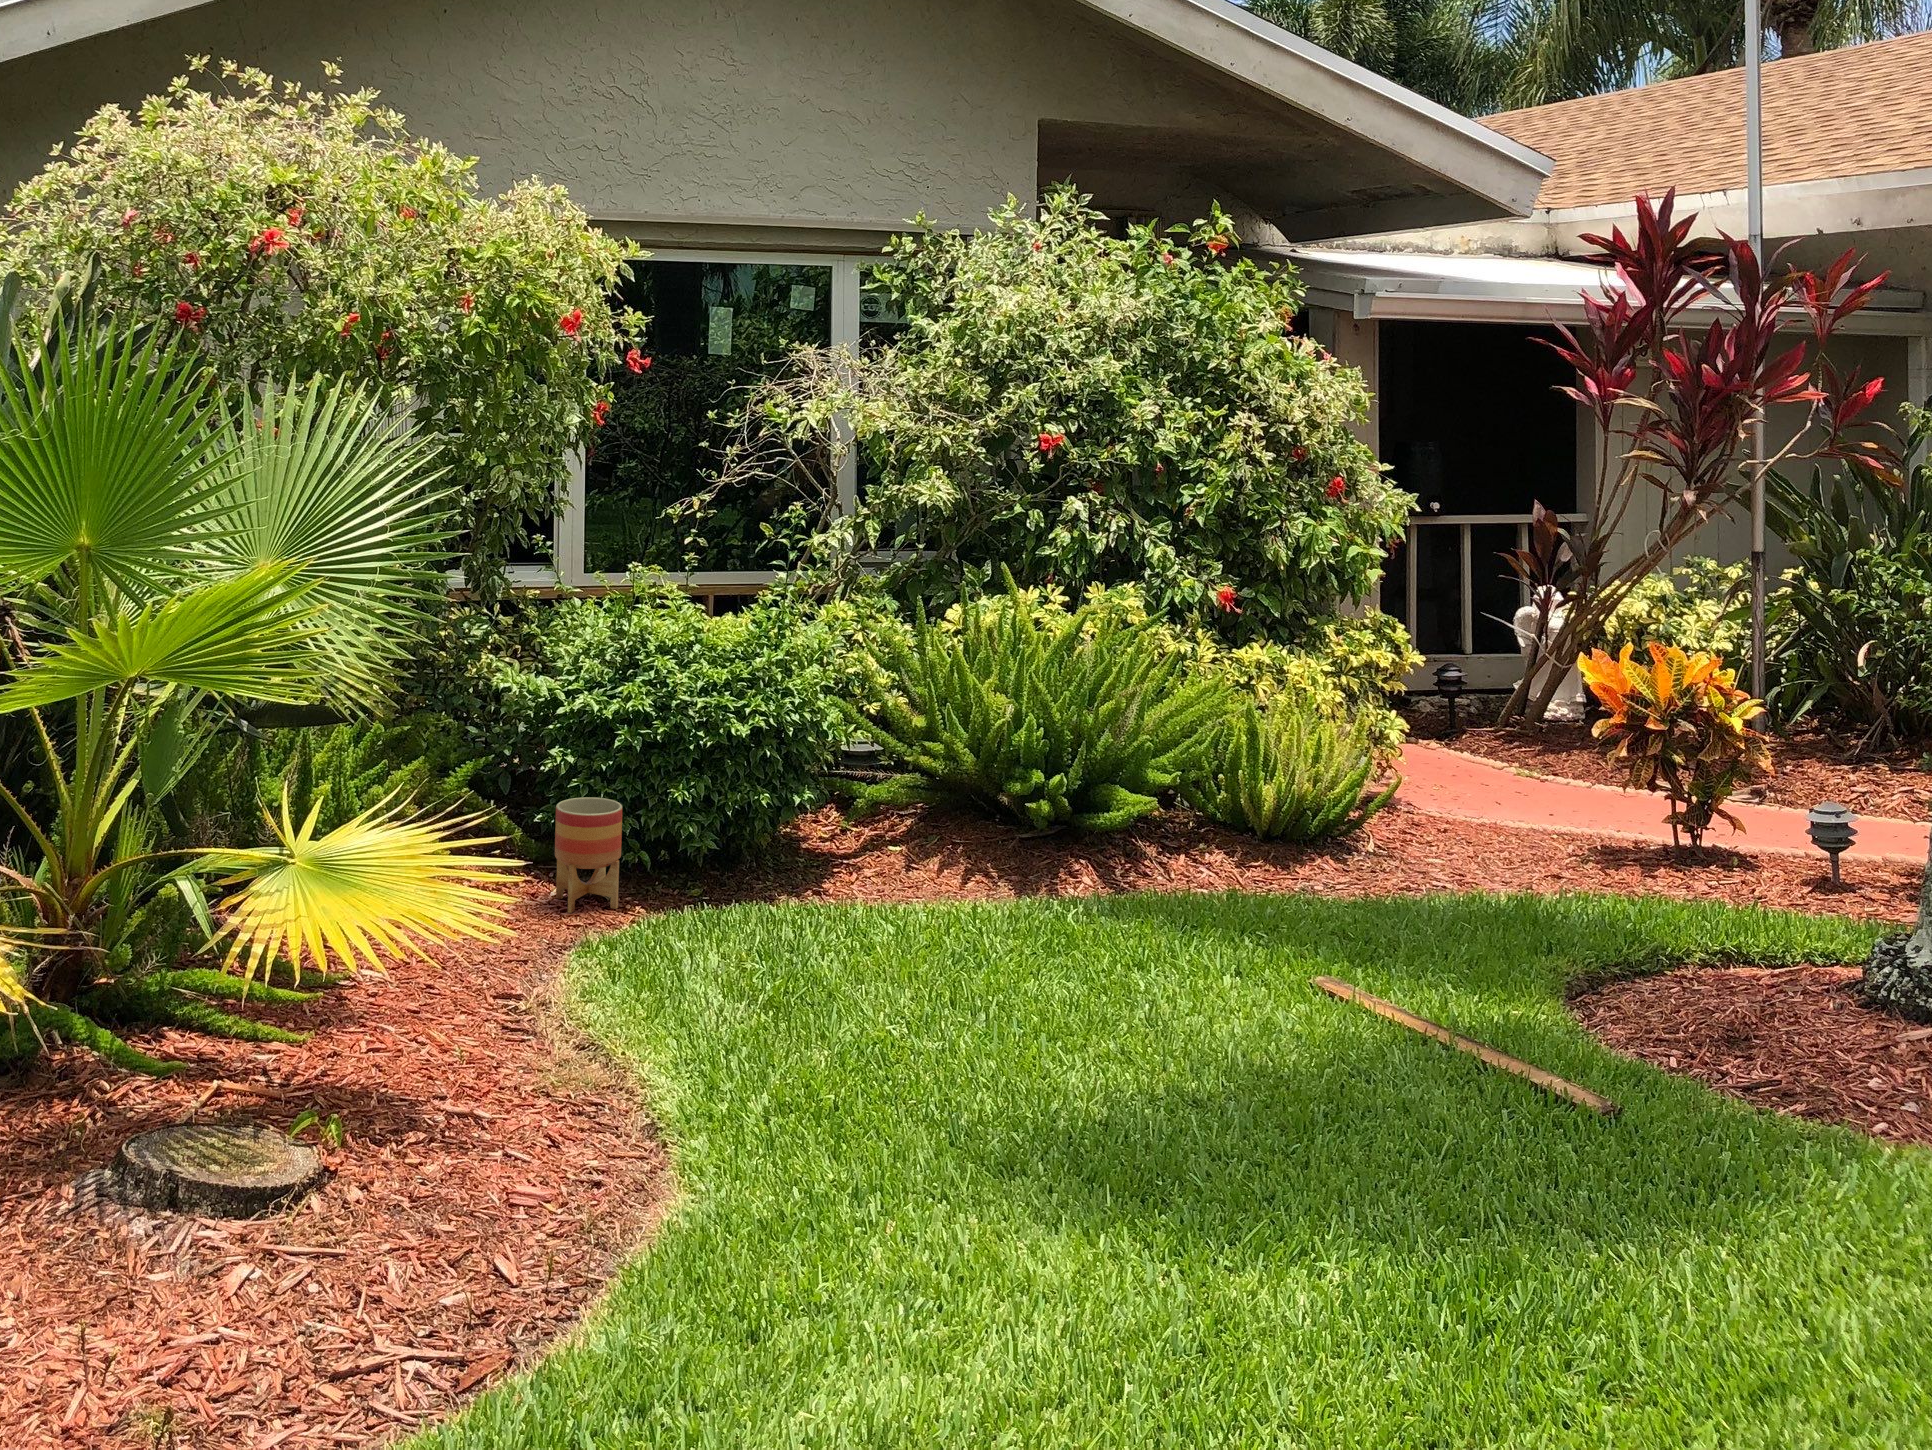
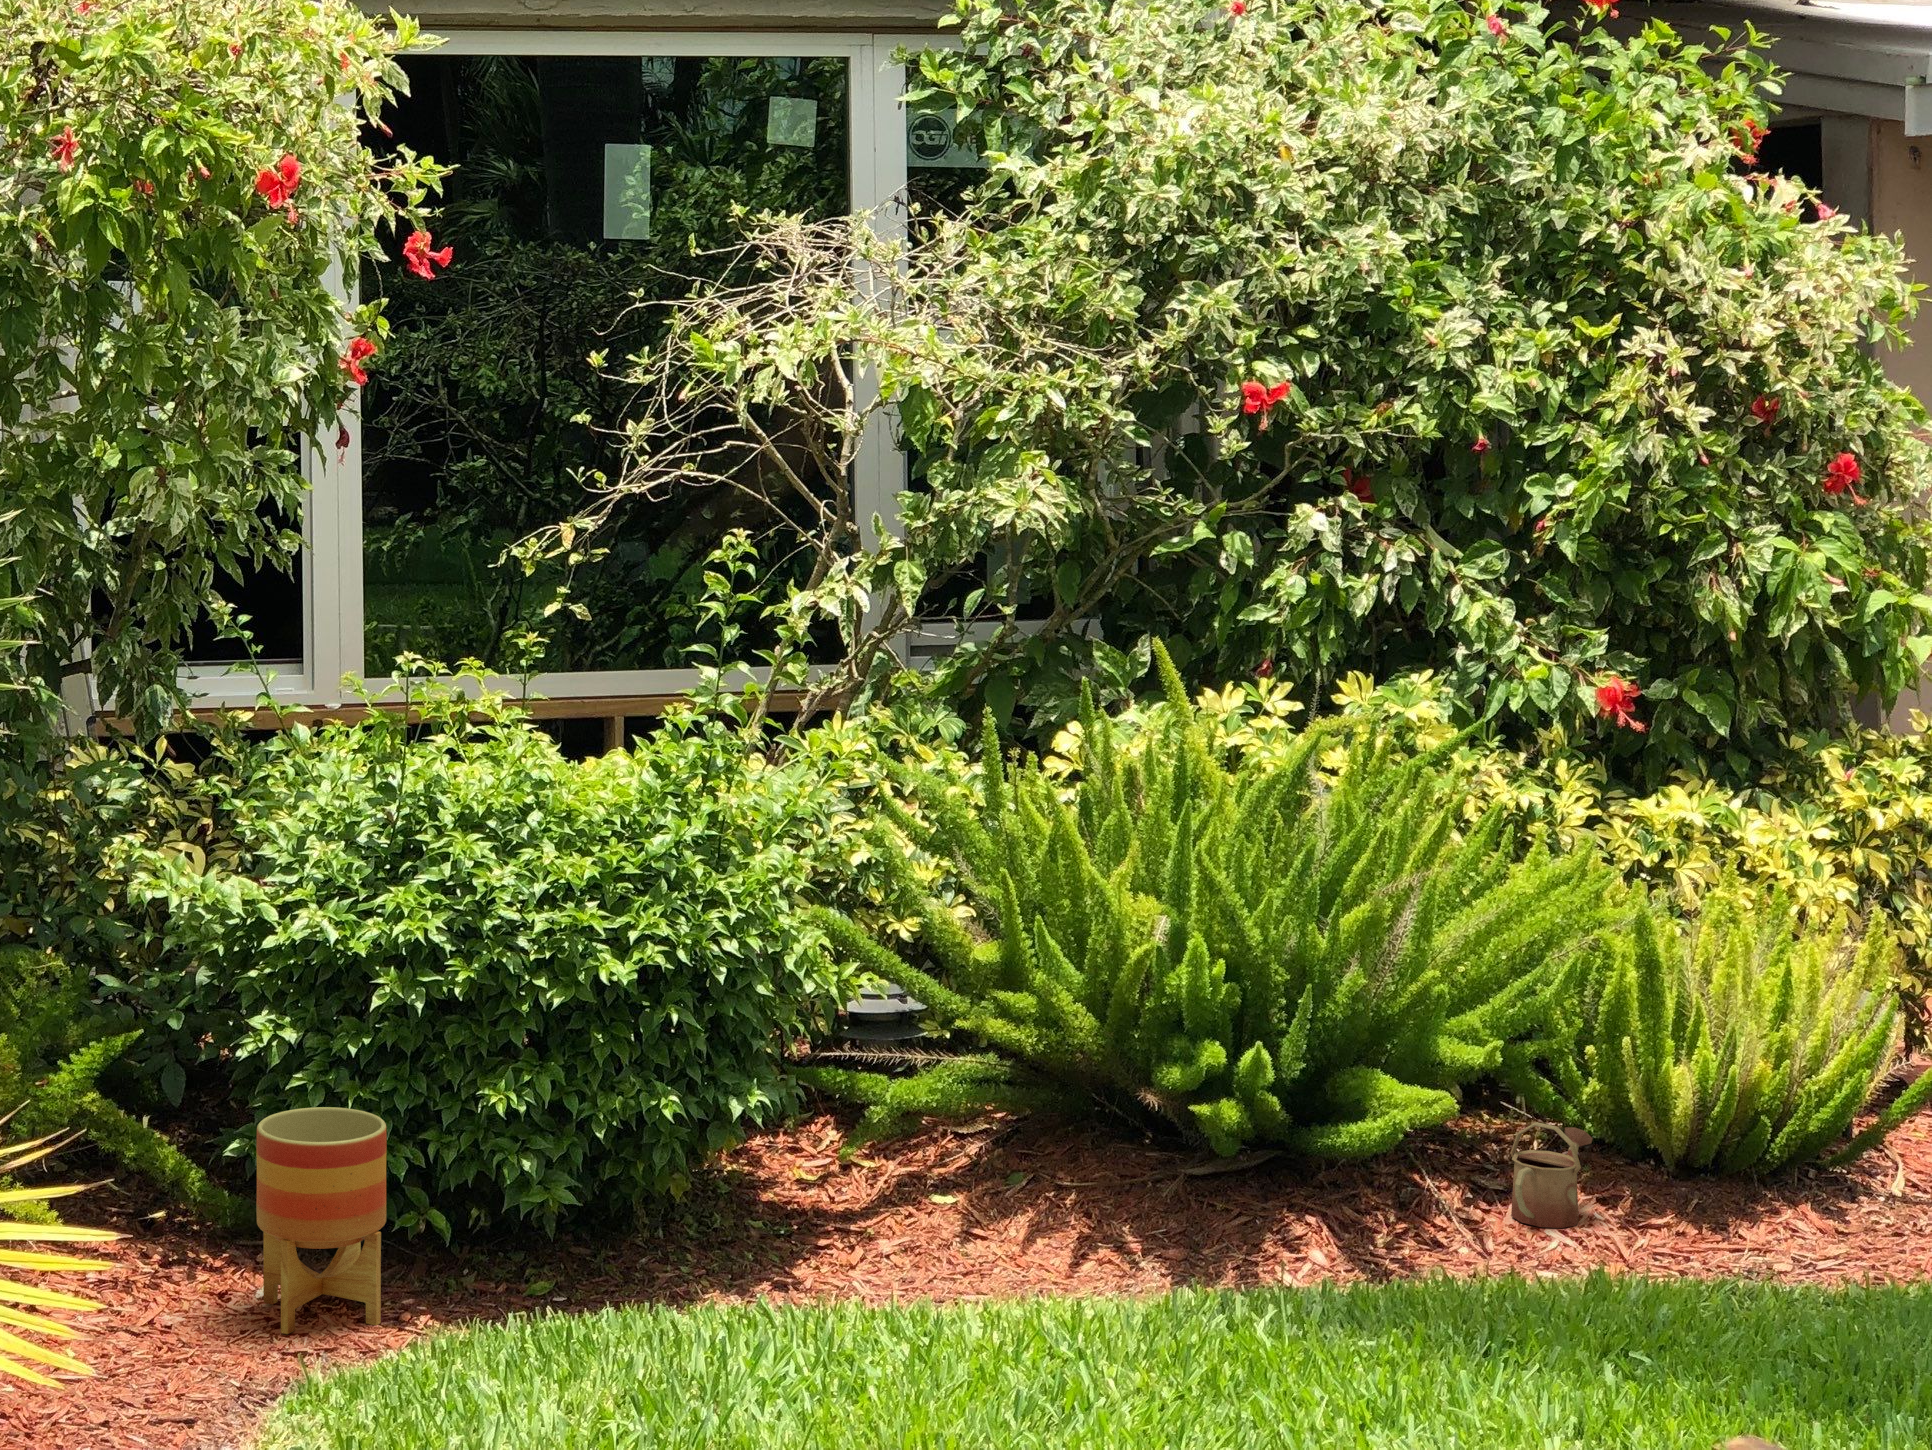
watering can: none [1177,808,1217,861] -> present [1510,1122,1593,1228]

